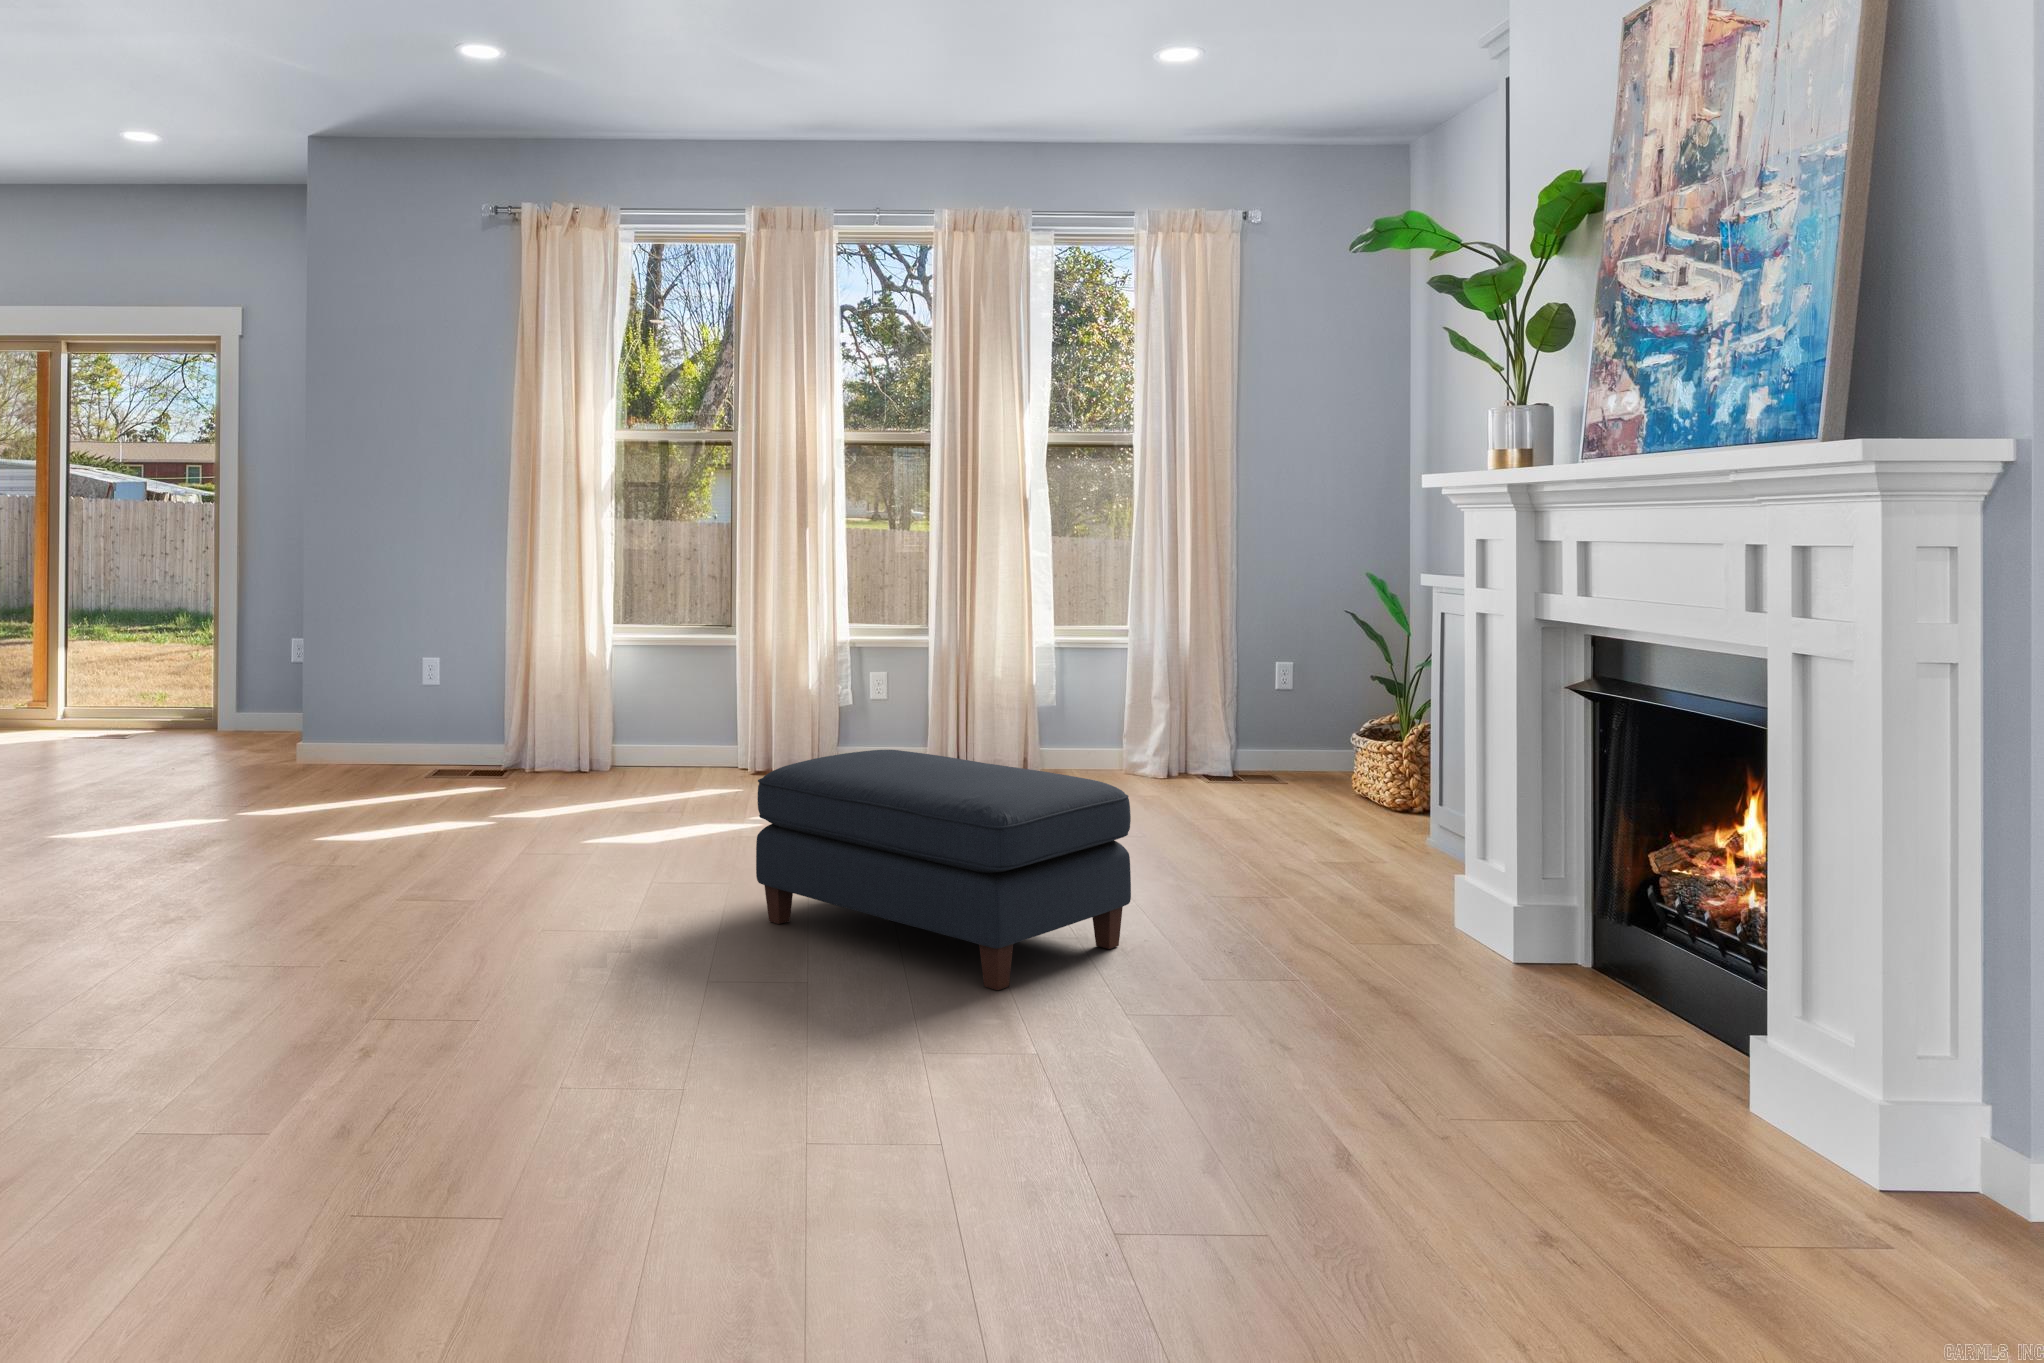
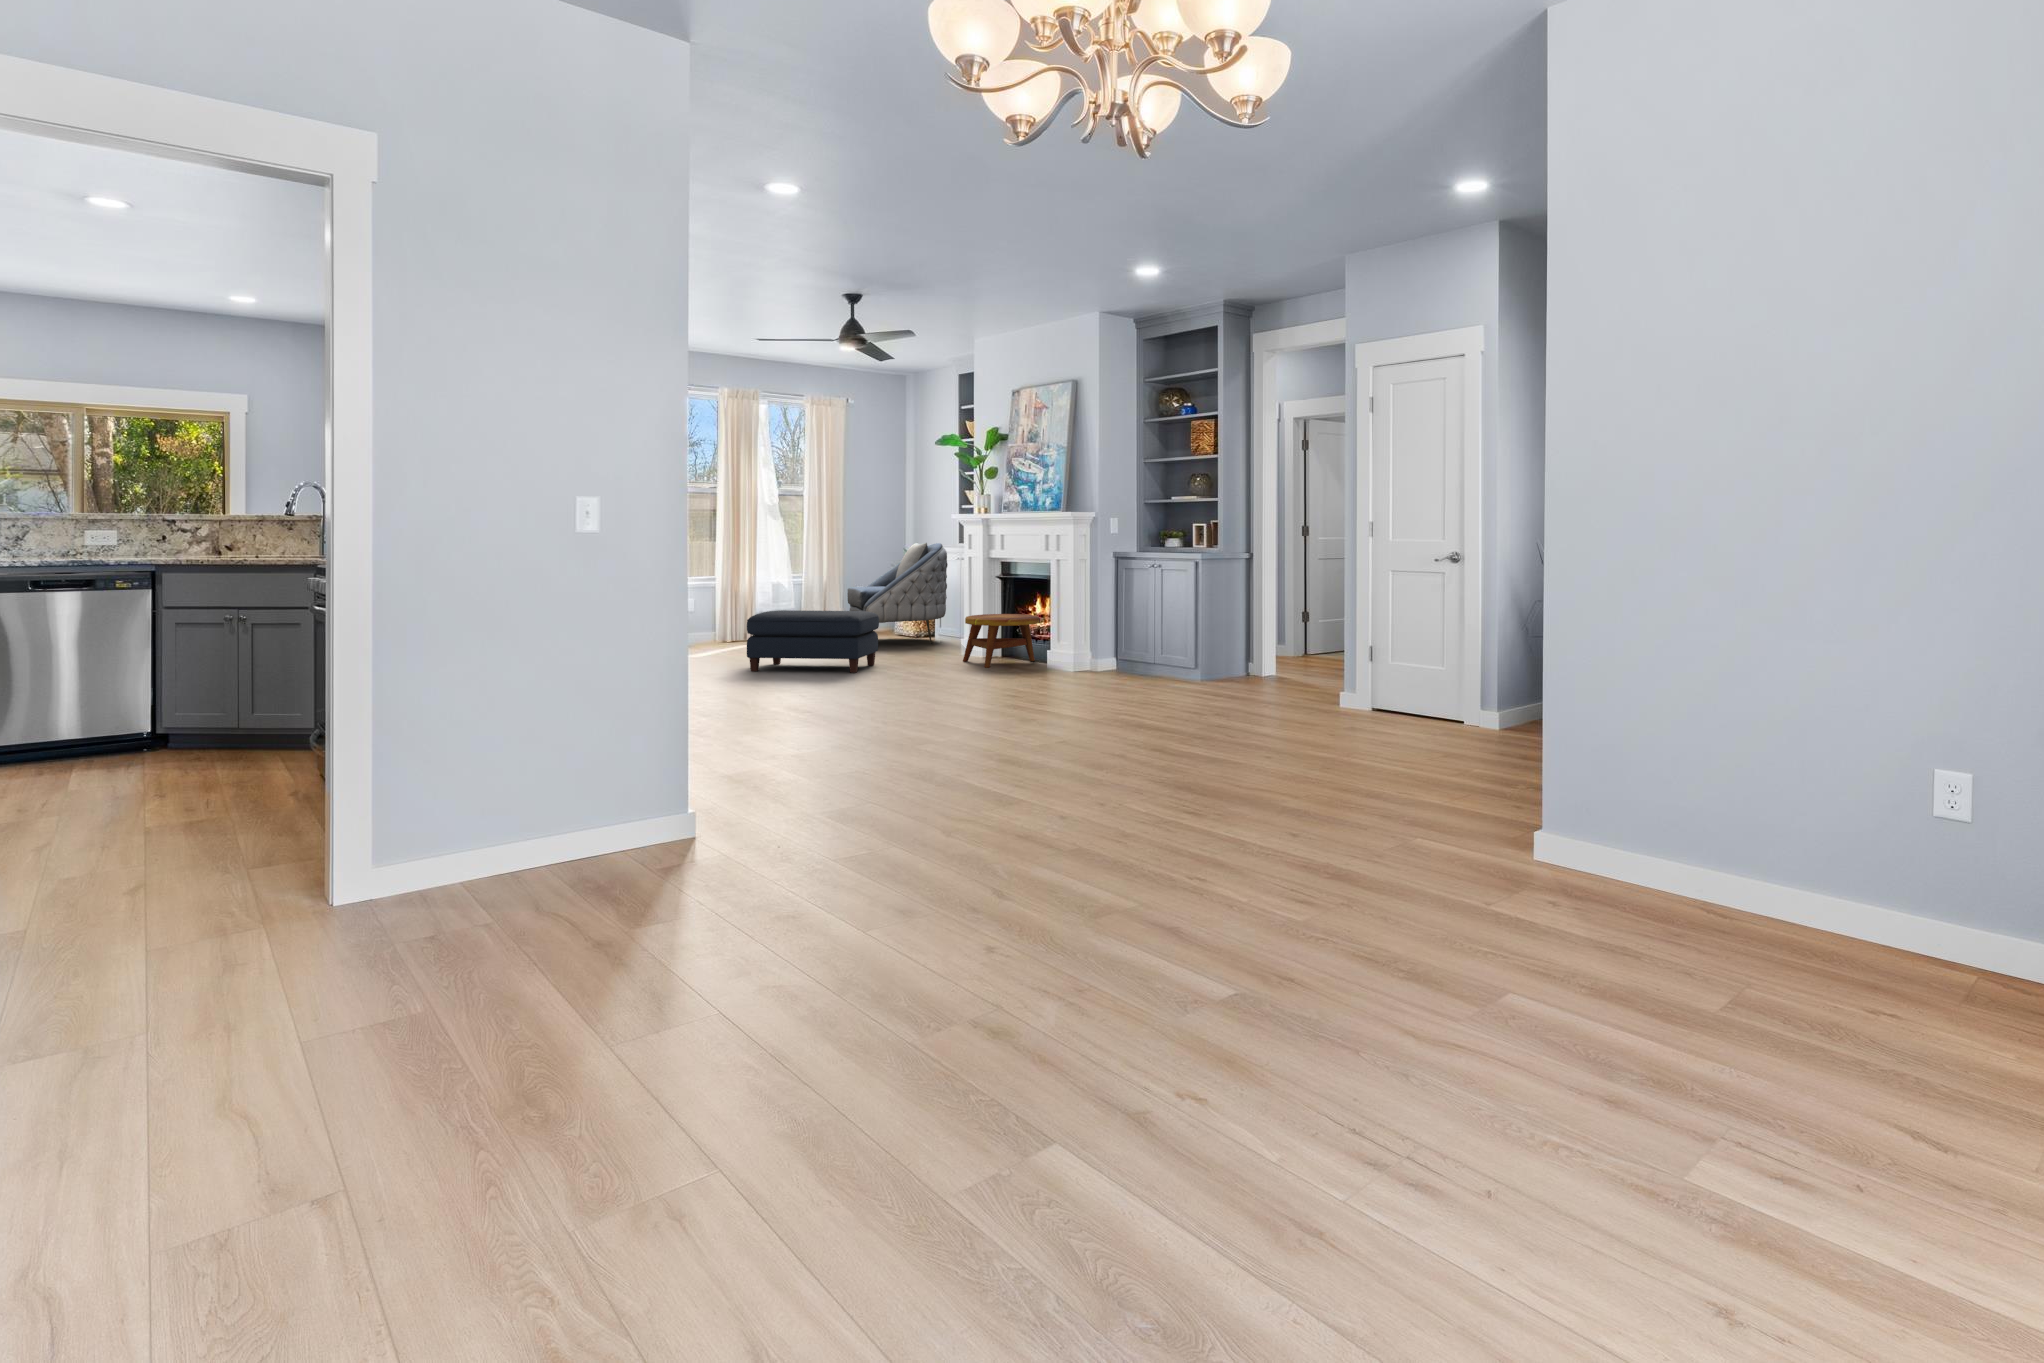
armchair: none [1204,557,1479,850] -> present [847,543,948,644]
side table: none [1414,820,1737,1052] -> present [963,614,1040,668]

